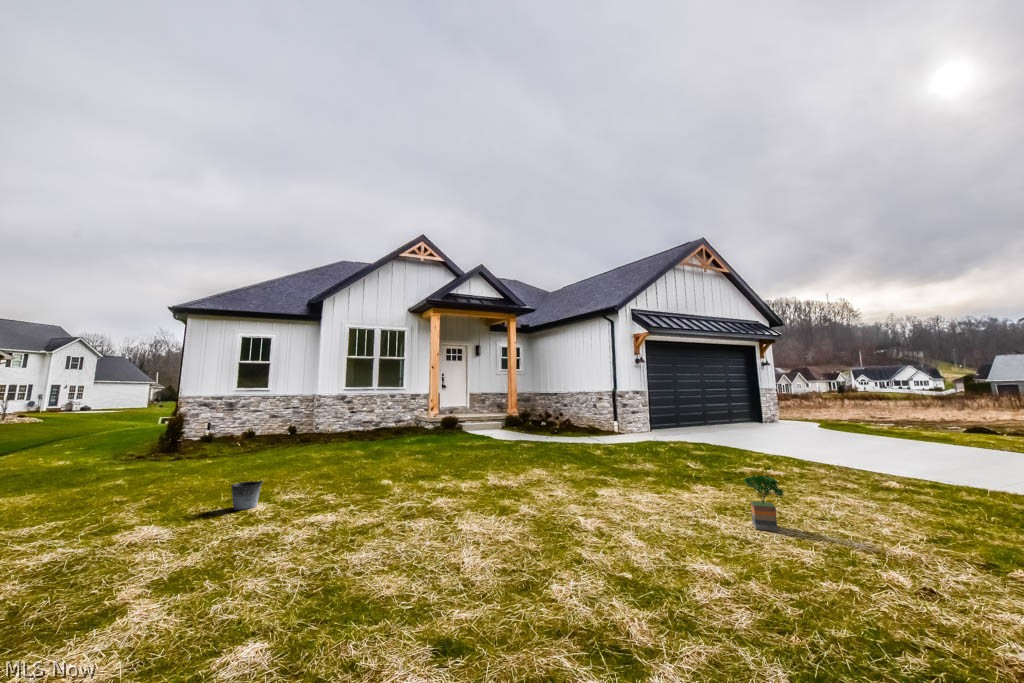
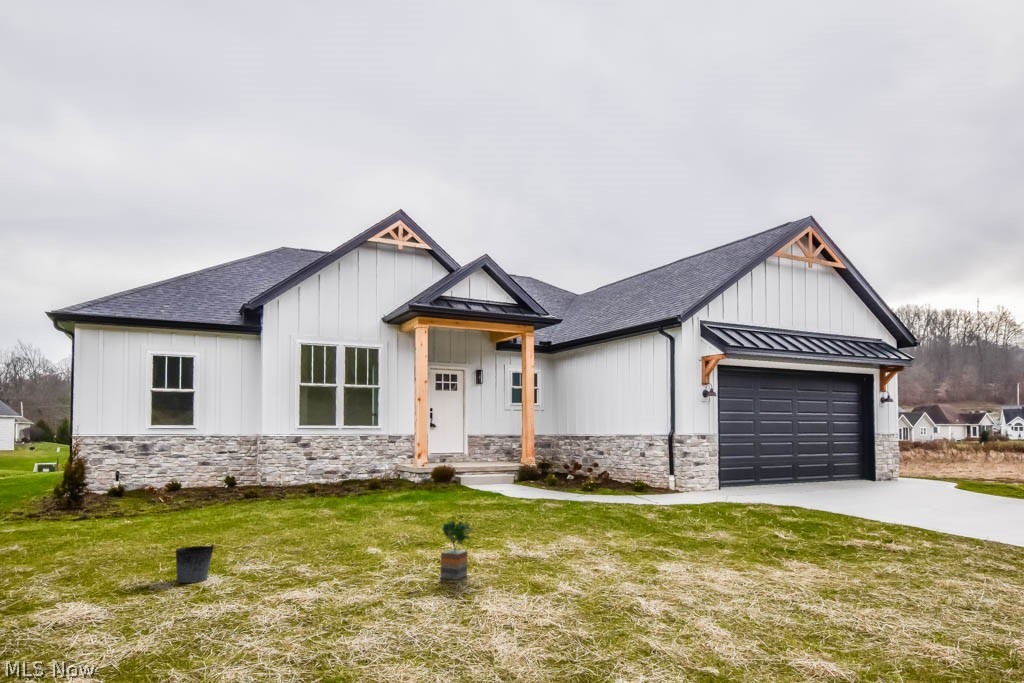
potted tree: present [744,475,783,531] -> present [440,521,473,580]

